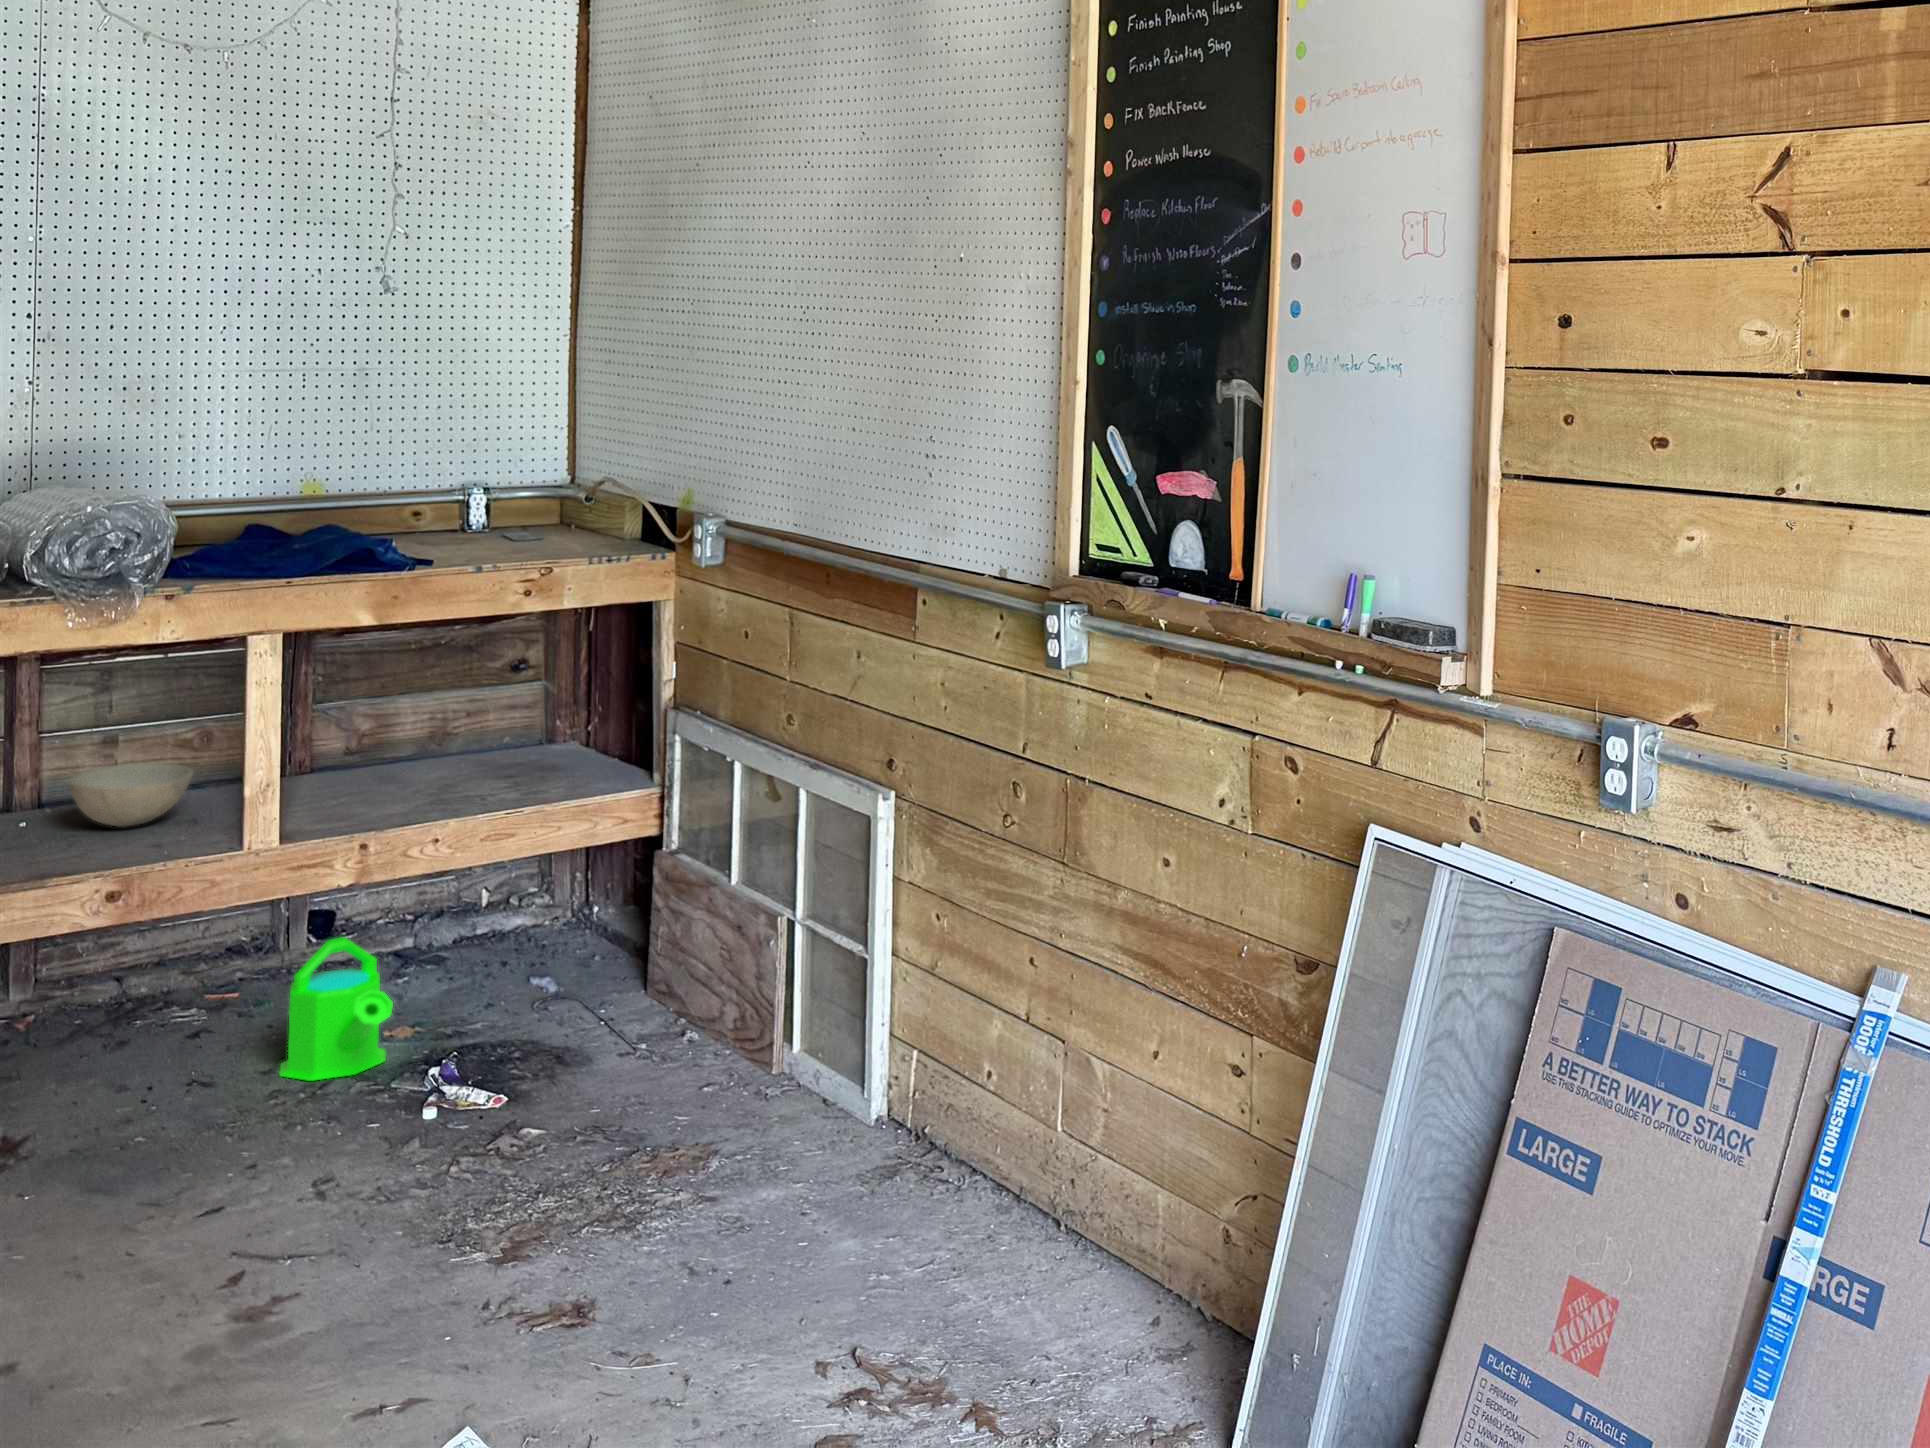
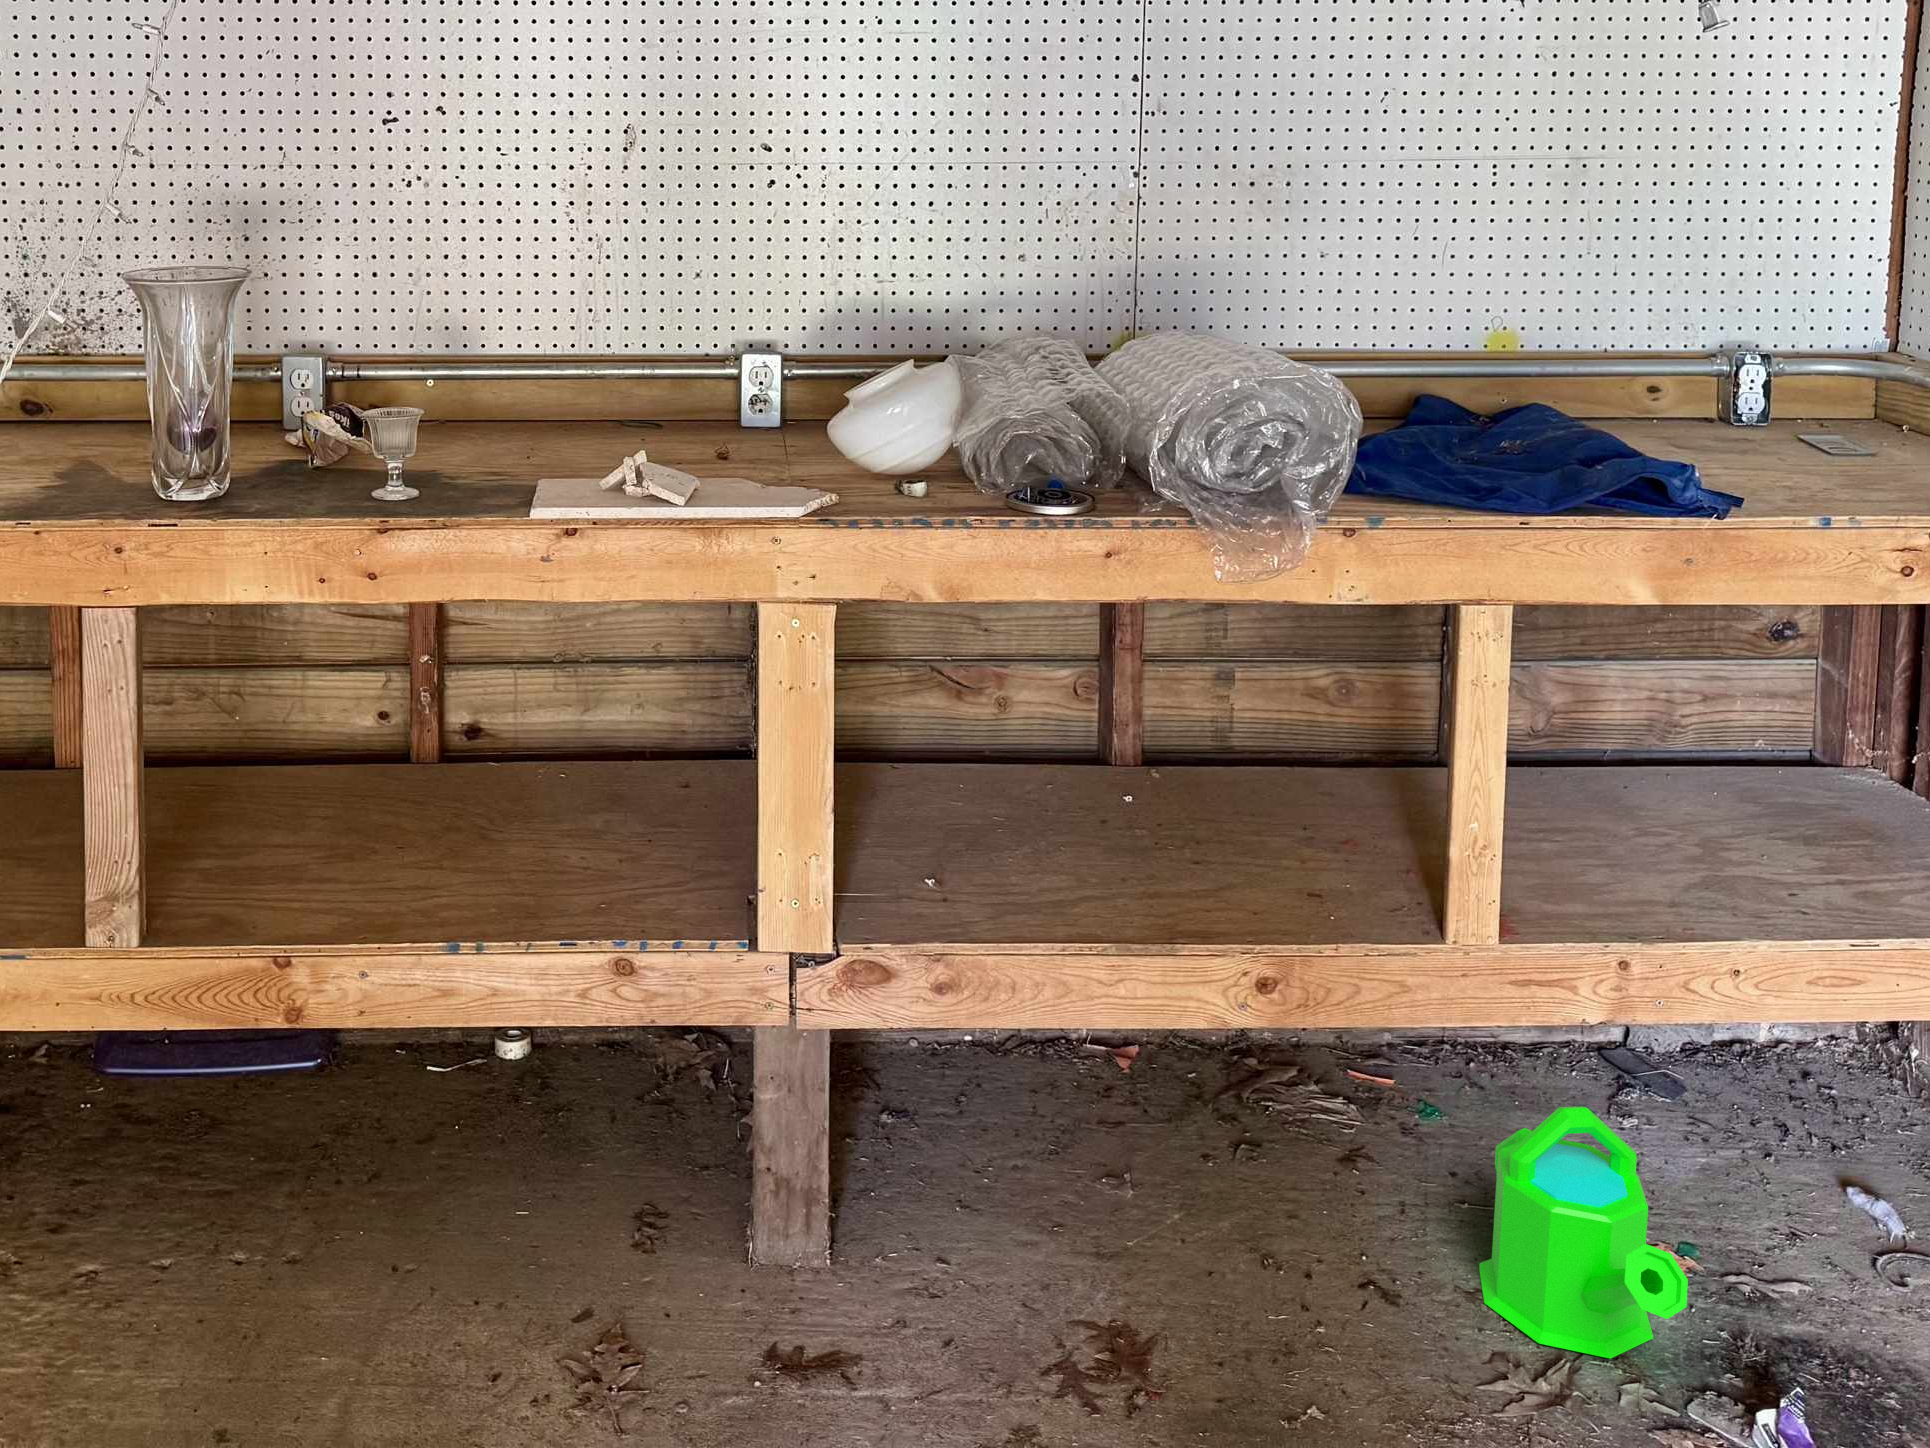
bowl: present [68,763,193,827] -> none [1190,720,1348,826]

